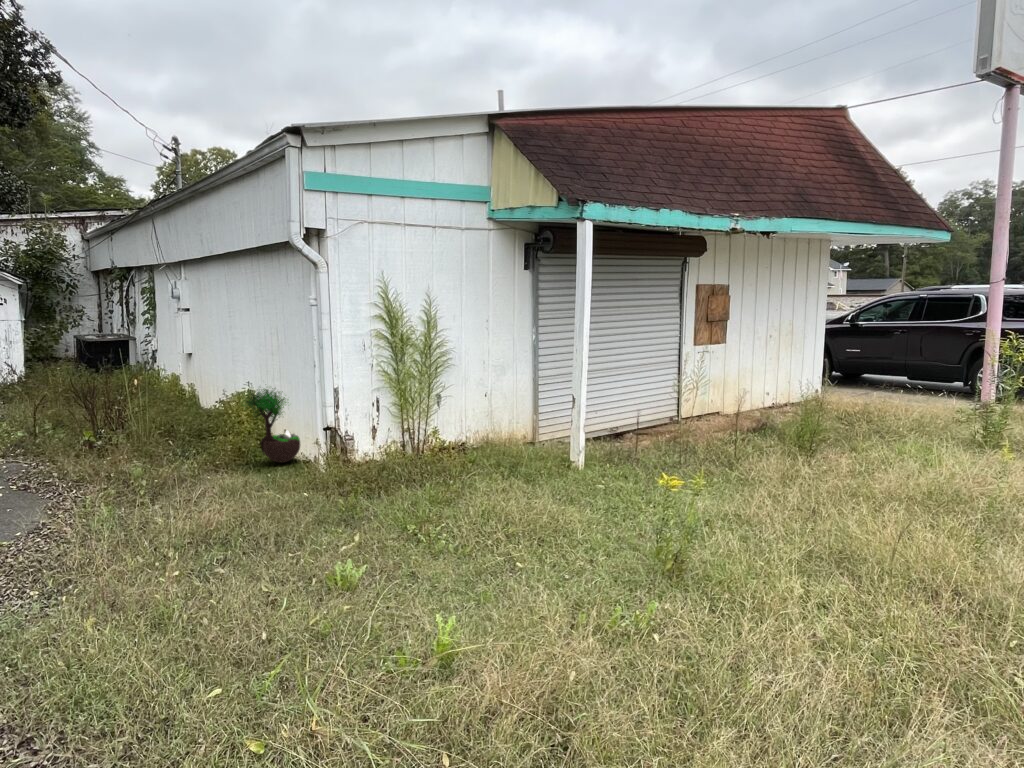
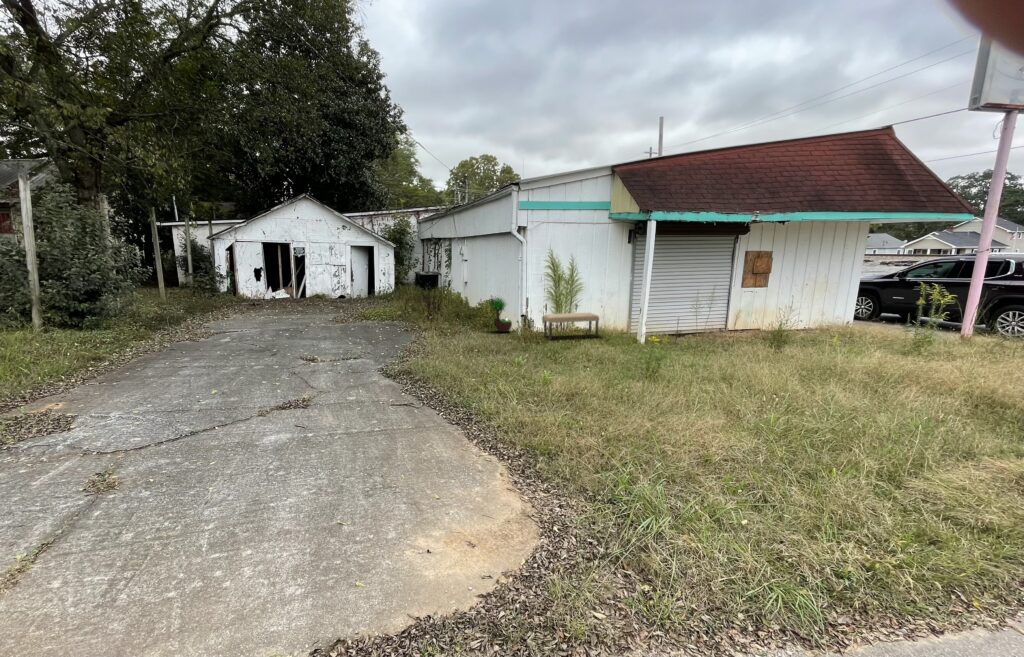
bench: none [372,408,487,474] -> present [543,313,599,339]

